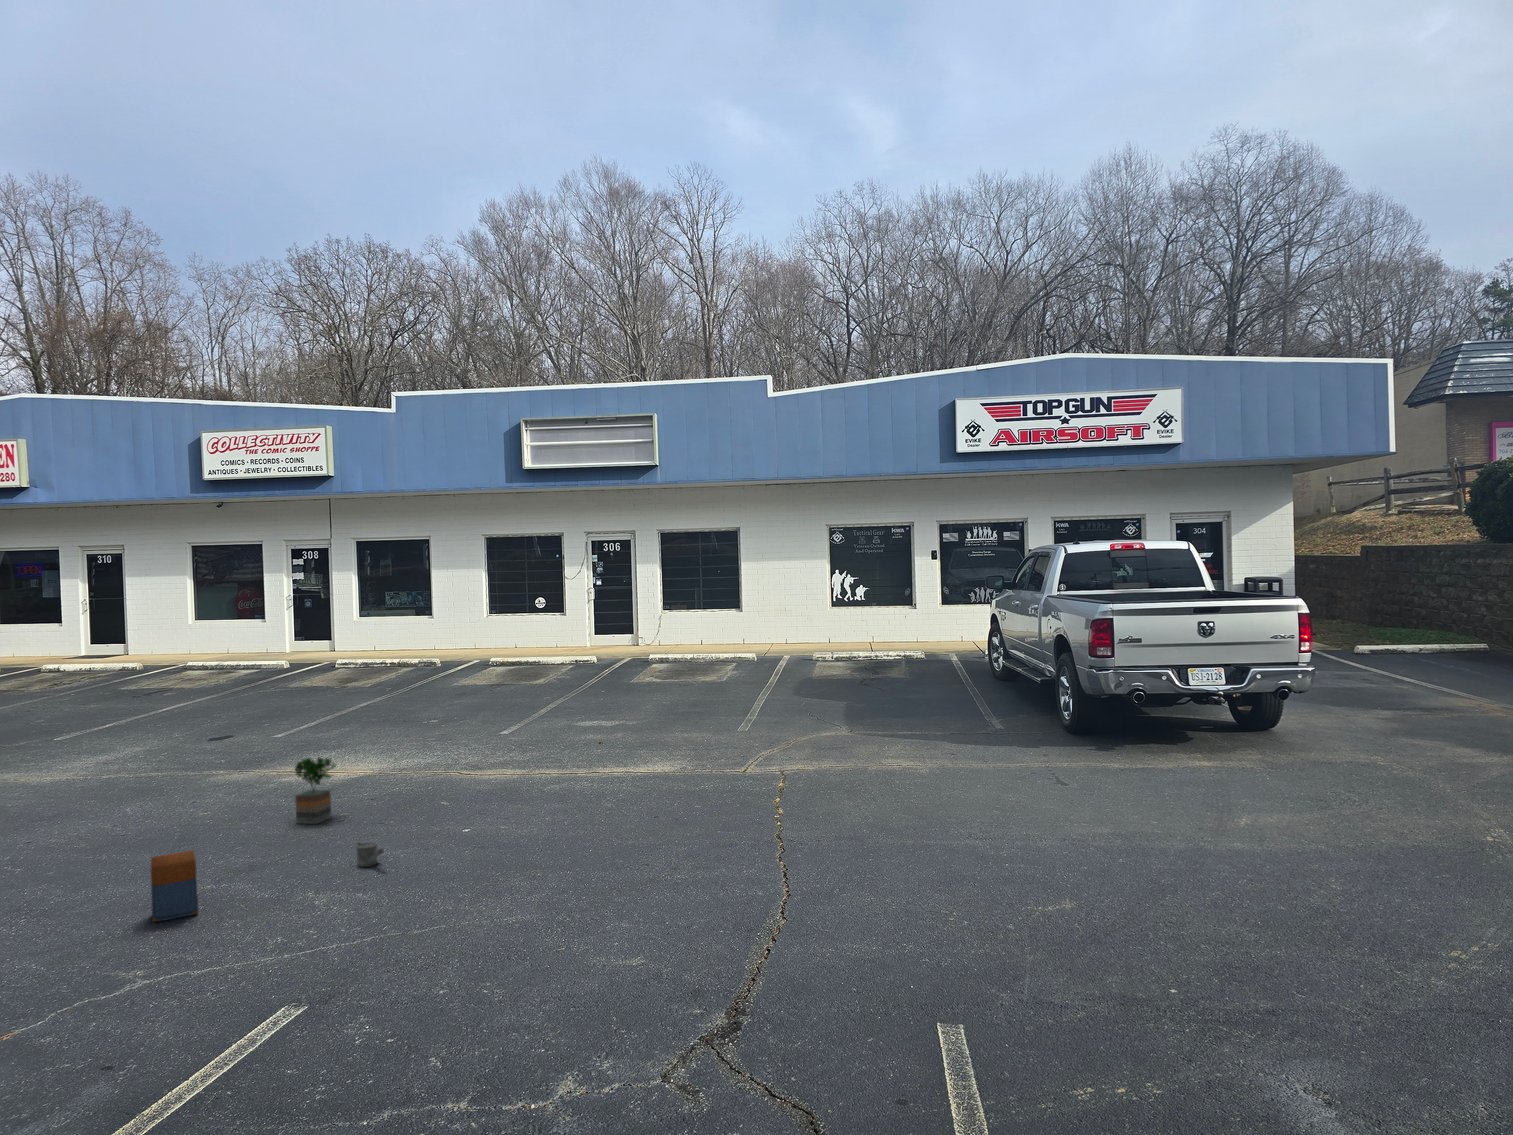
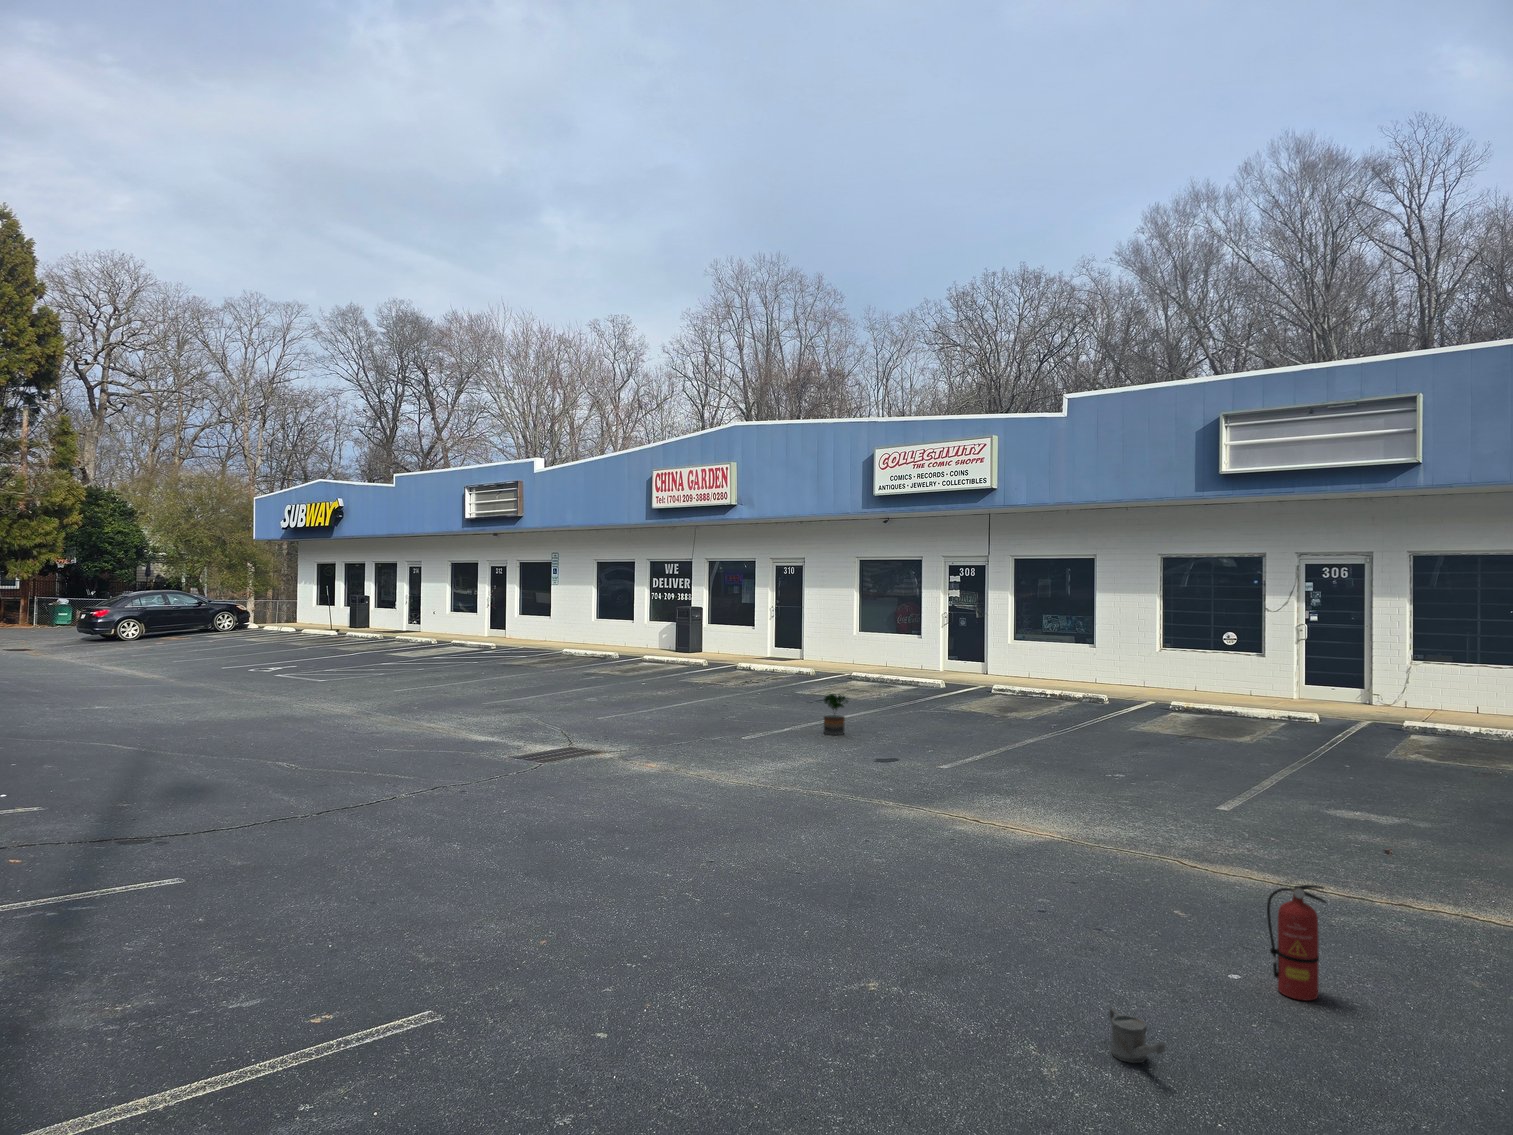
fire extinguisher: none [463,754,495,821] -> present [1267,885,1326,1001]
potted tree: present [295,758,336,824] -> present [824,694,848,735]
backpack: present [151,850,198,922] -> none [813,982,878,1096]

